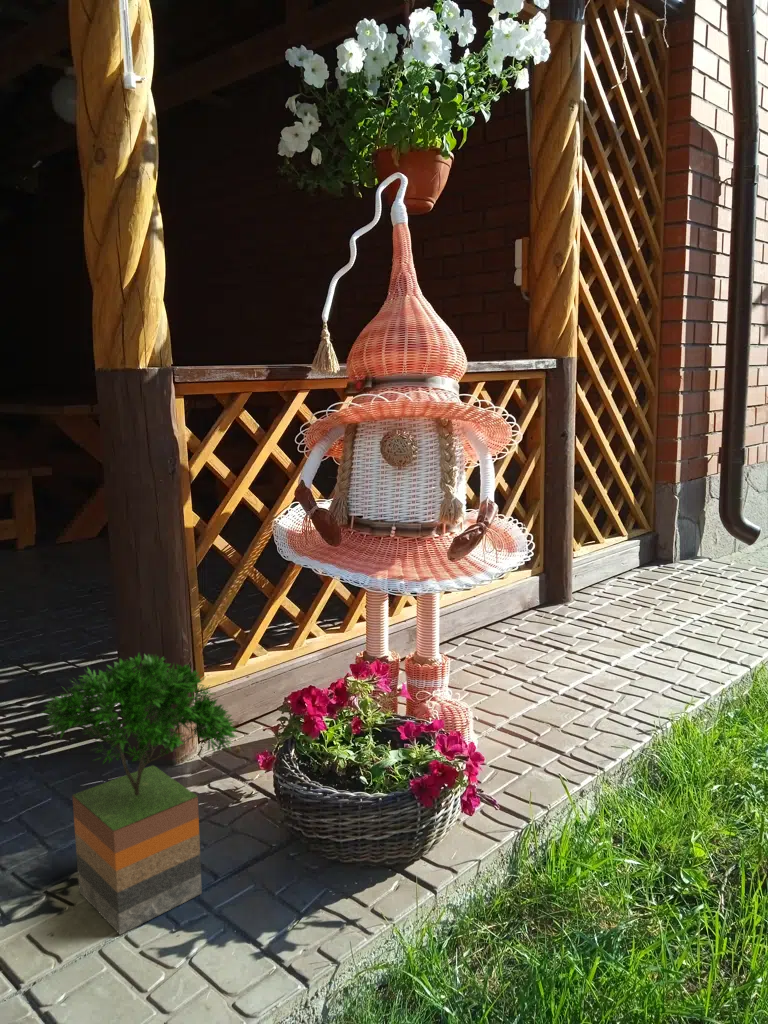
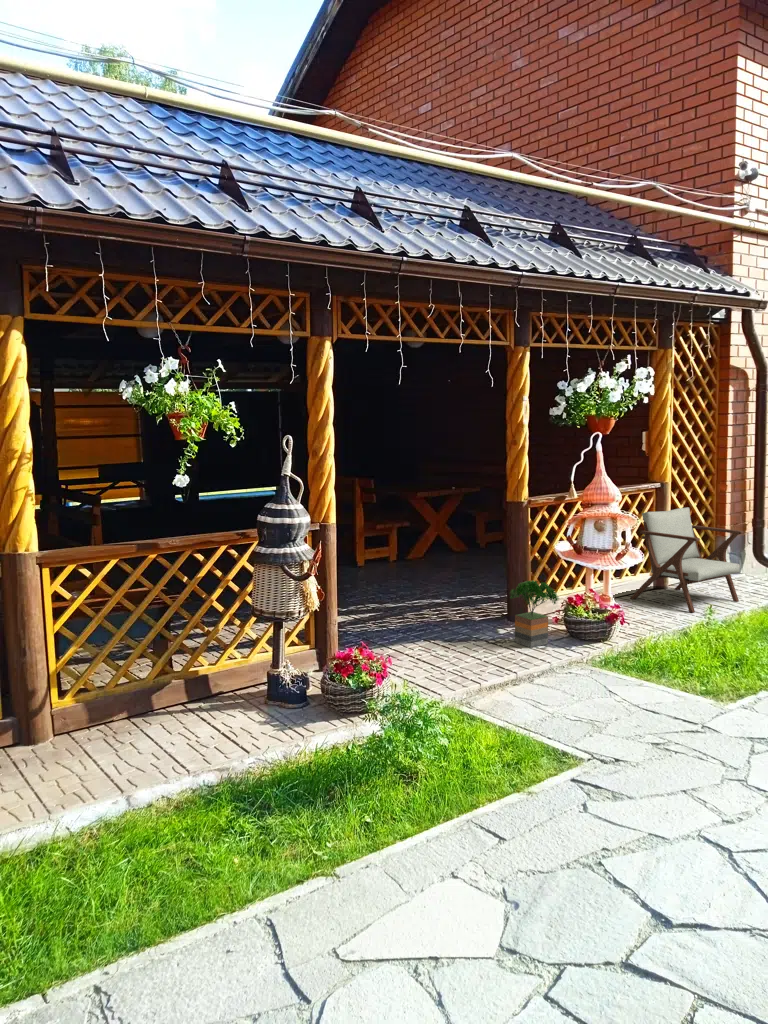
lounge chair: none [490,417,753,682] -> present [630,507,744,613]

